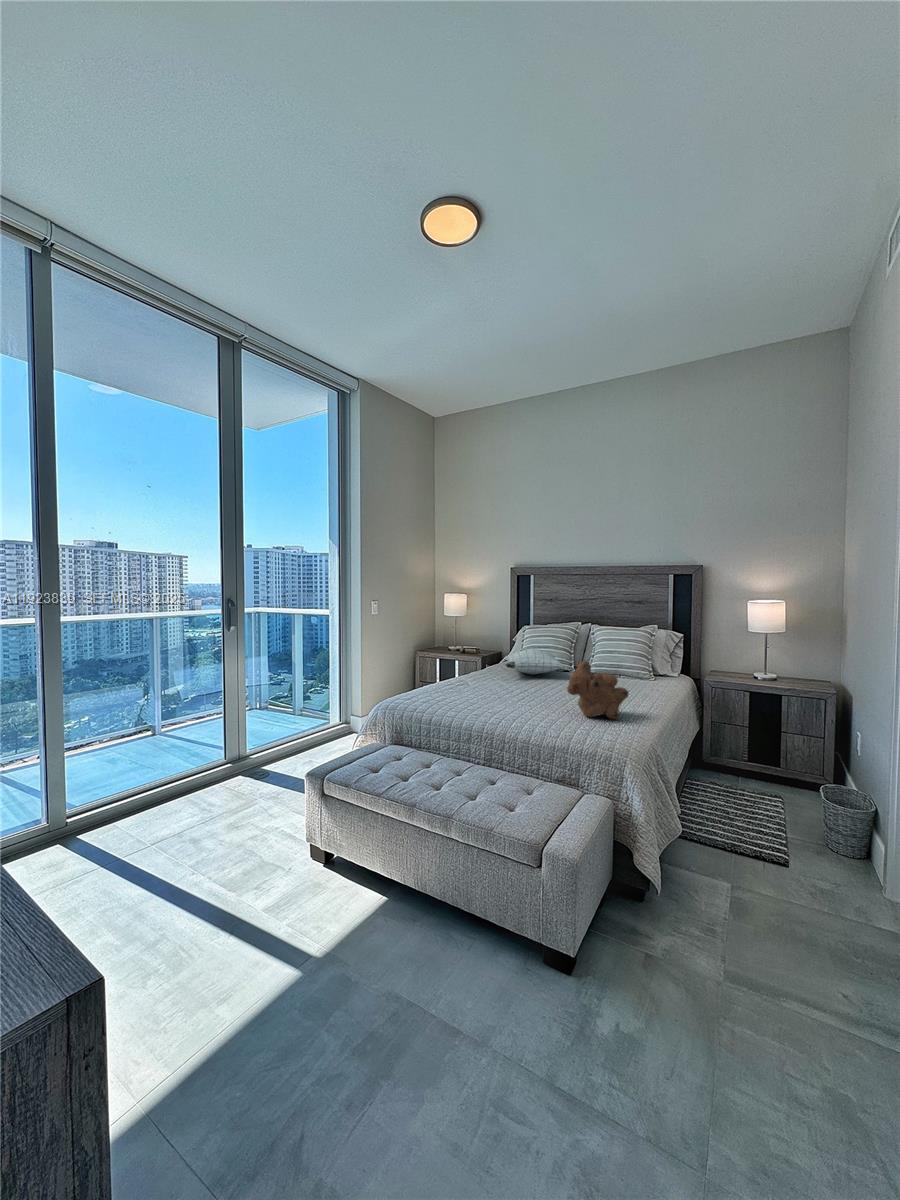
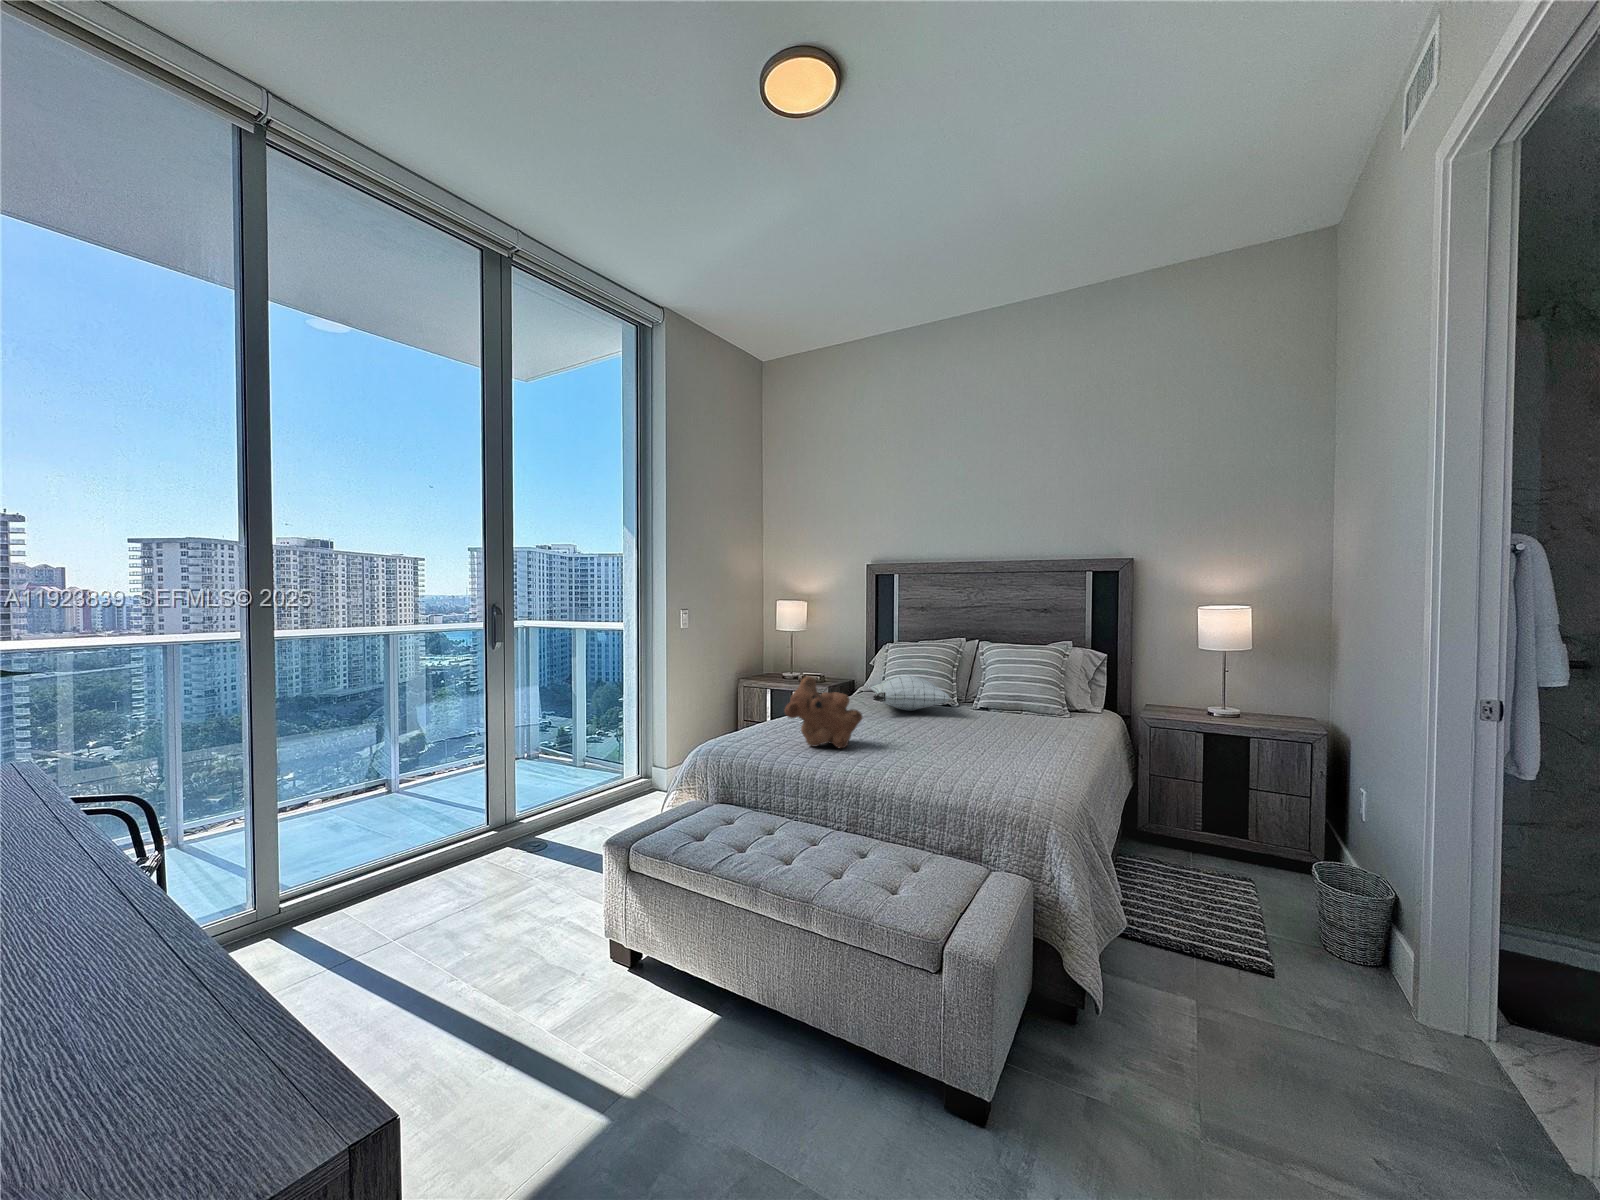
teddy bear: present [567,661,629,719] -> present [785,677,862,748]

